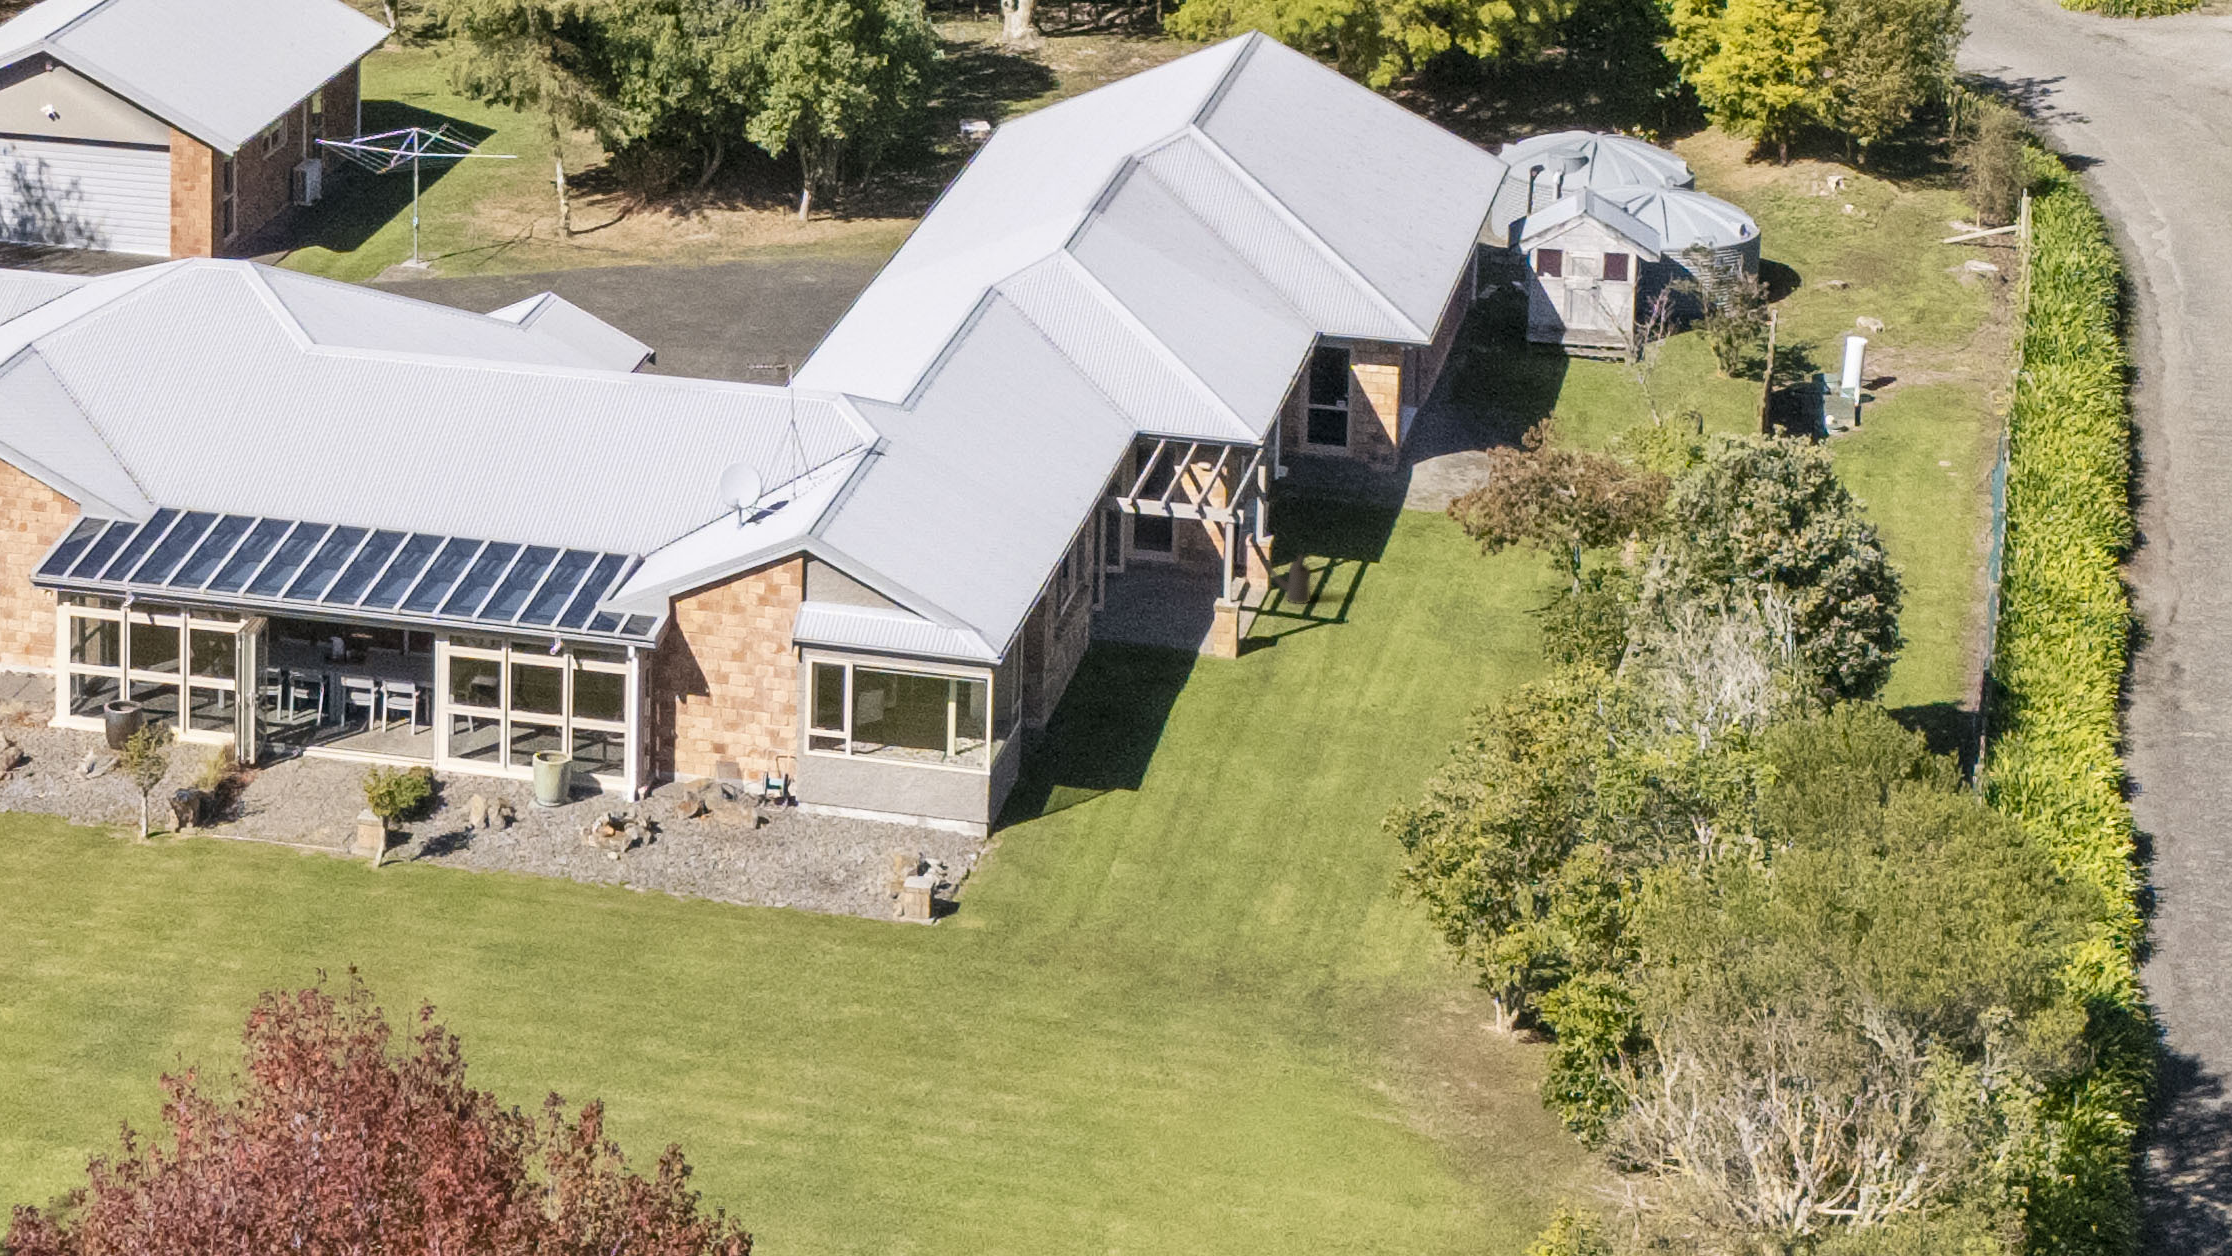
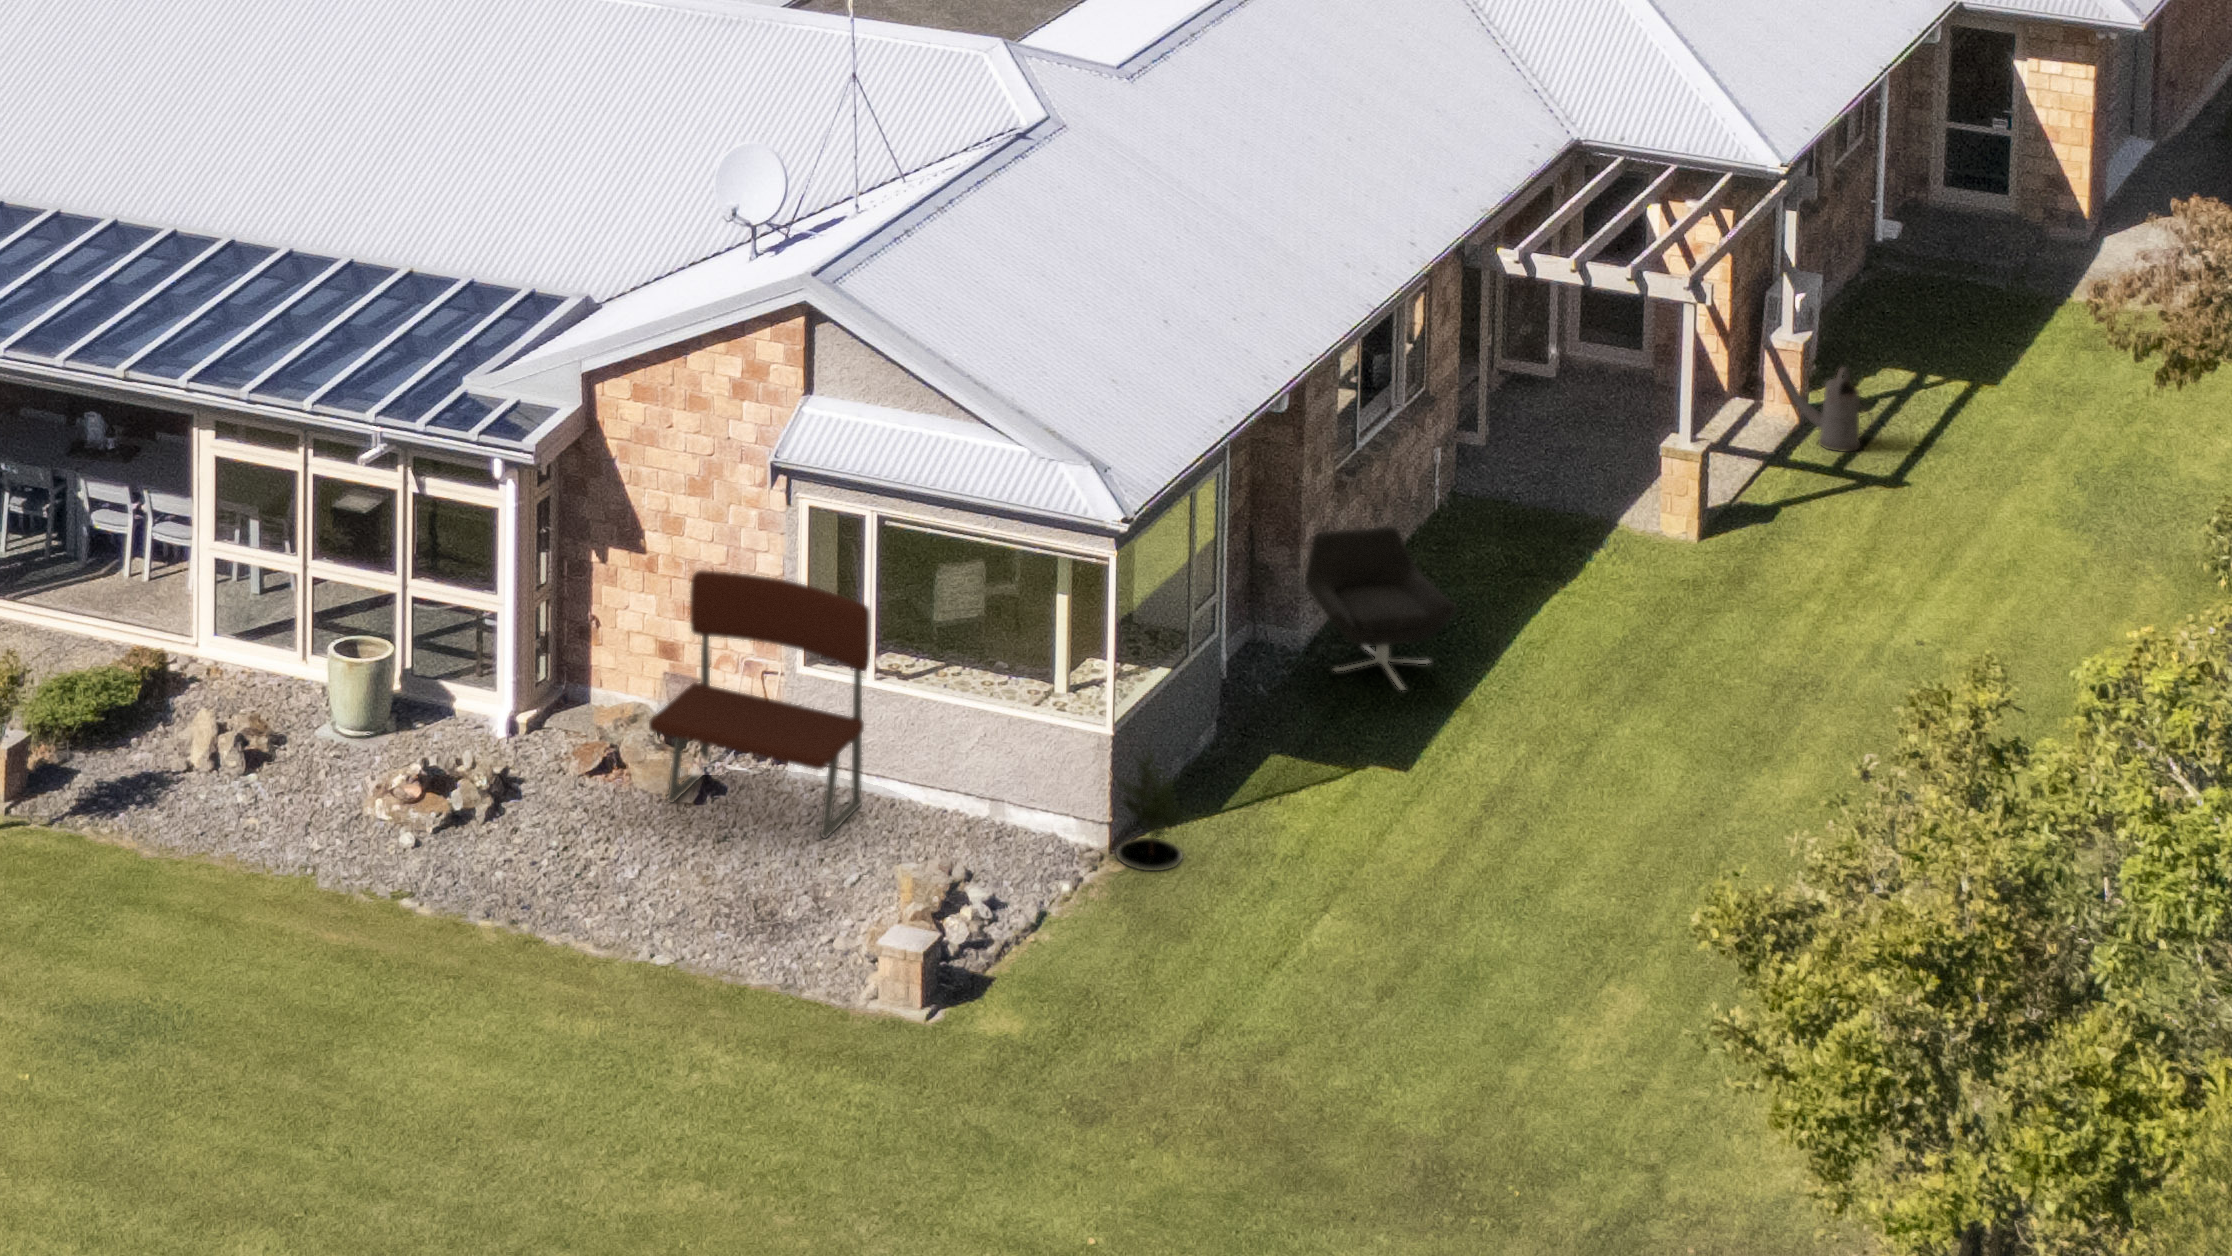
lounge chair: none [1052,659,1141,749] -> present [1305,526,1456,690]
bench: none [743,704,862,846] -> present [649,570,870,838]
potted tree: none [1003,782,1047,849] -> present [1116,752,1187,871]

